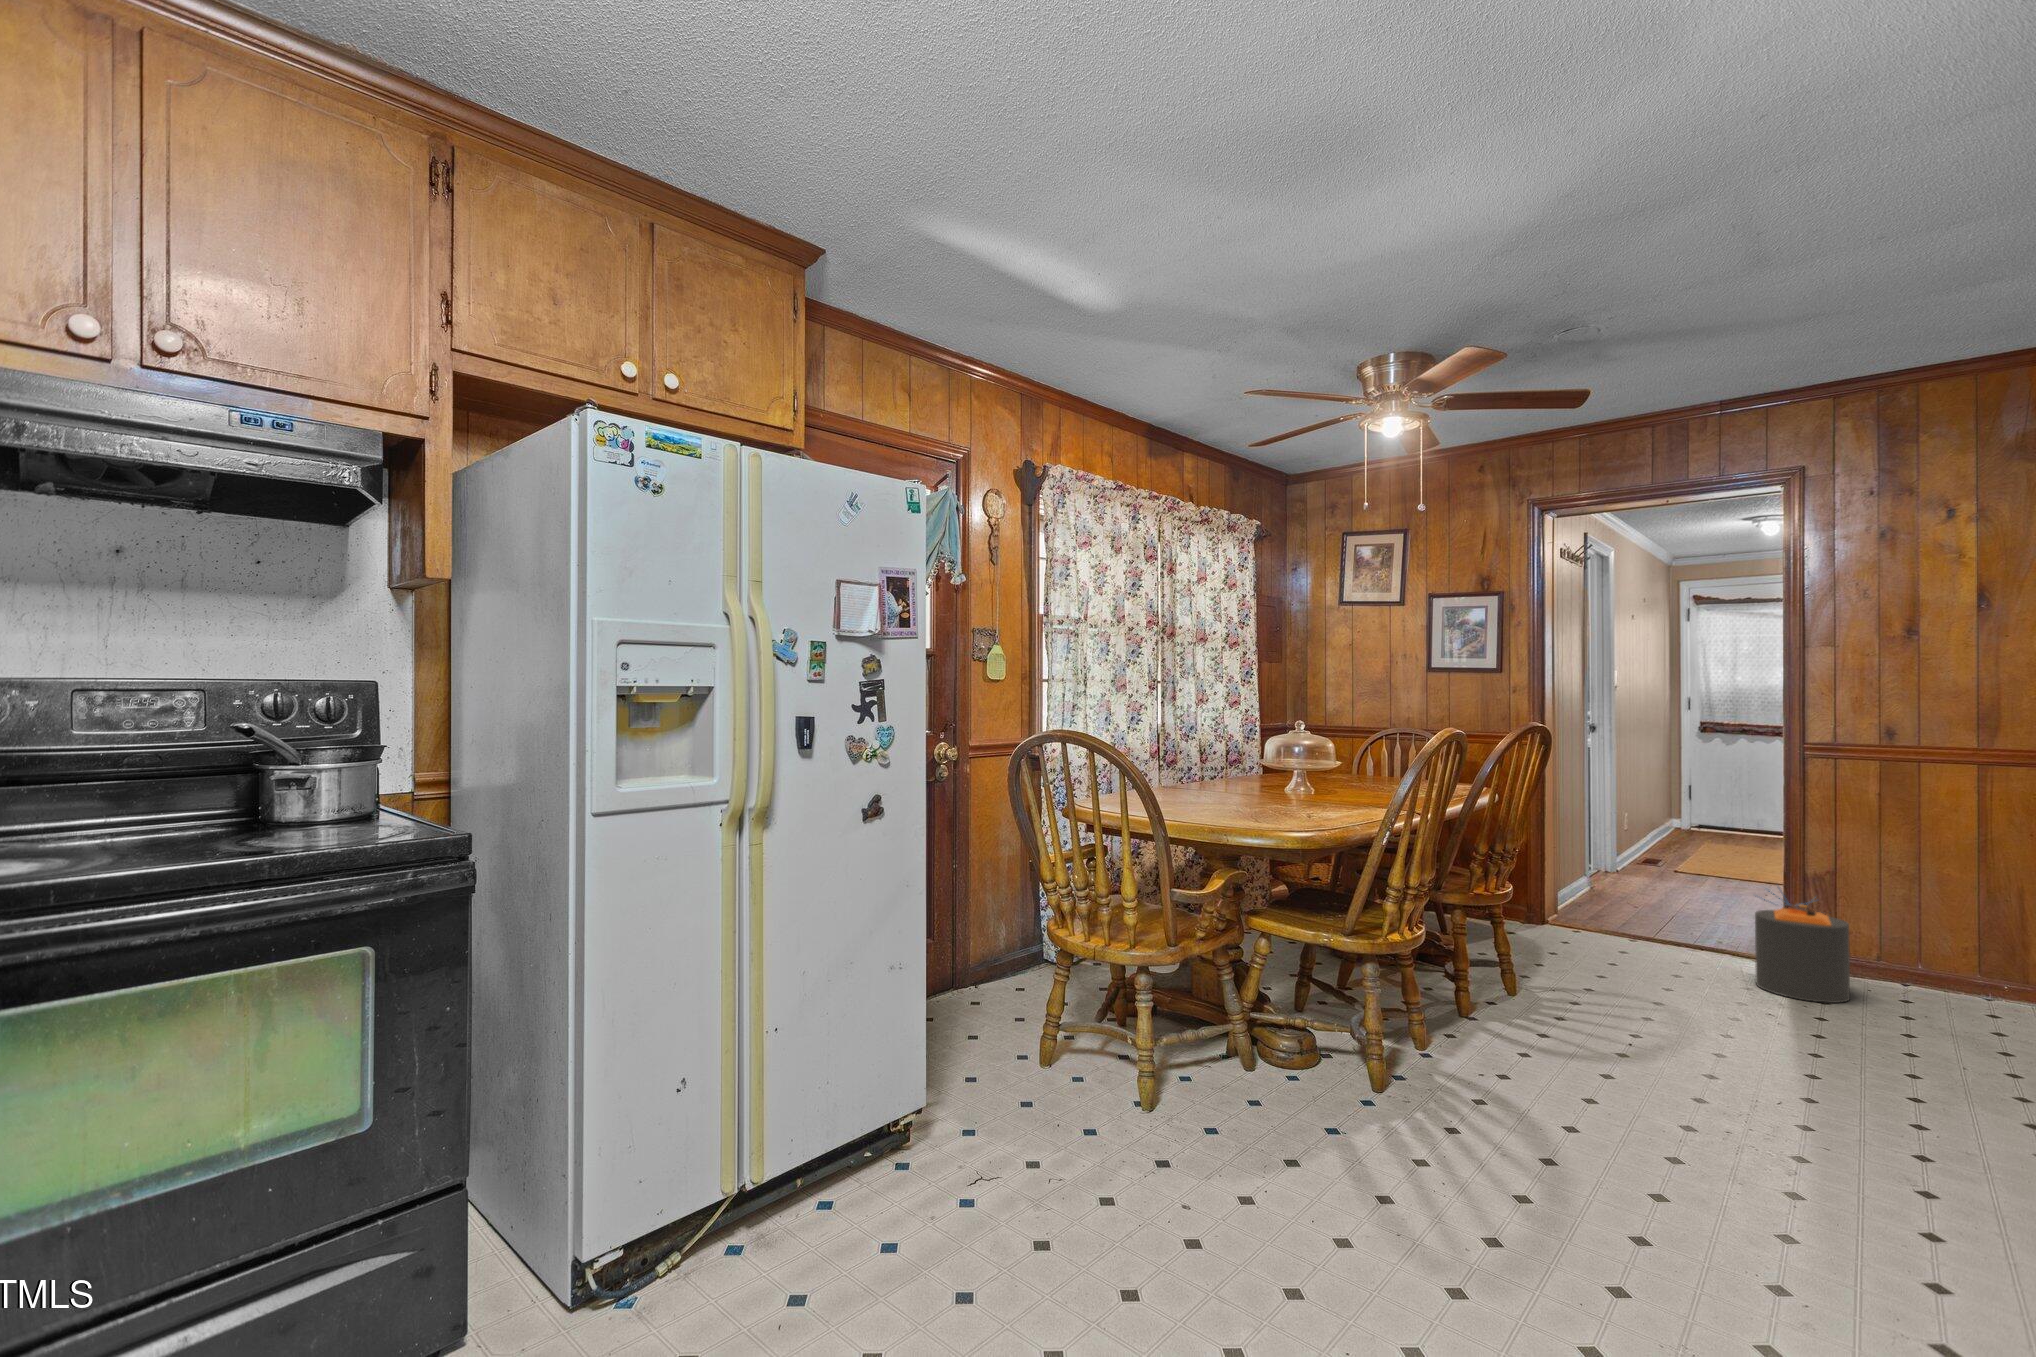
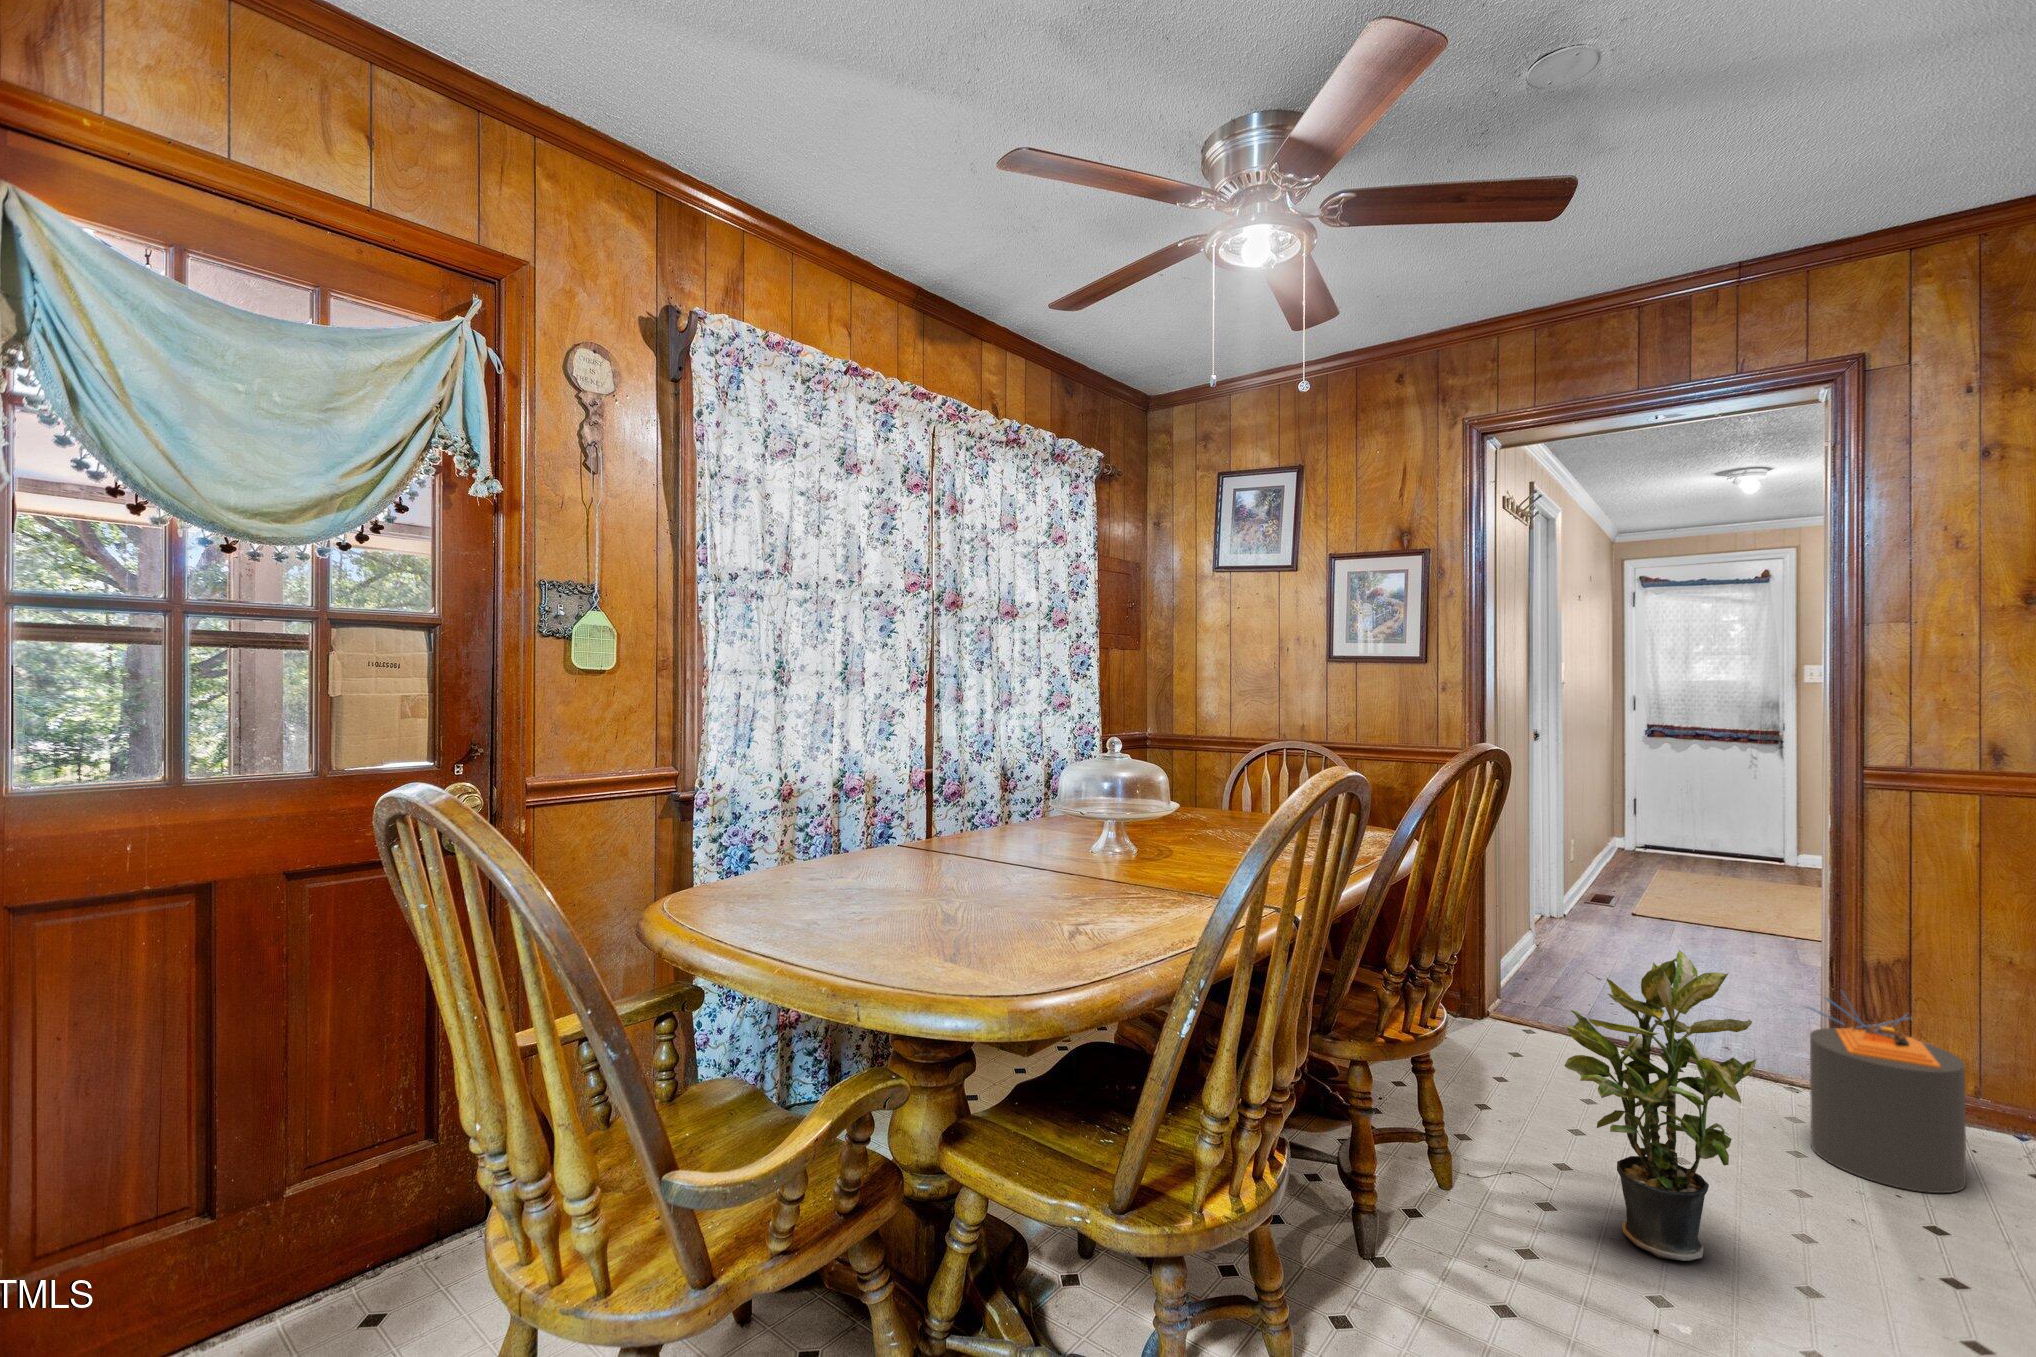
potted plant: none [1584,845,1698,1022] -> present [1564,950,1757,1261]

